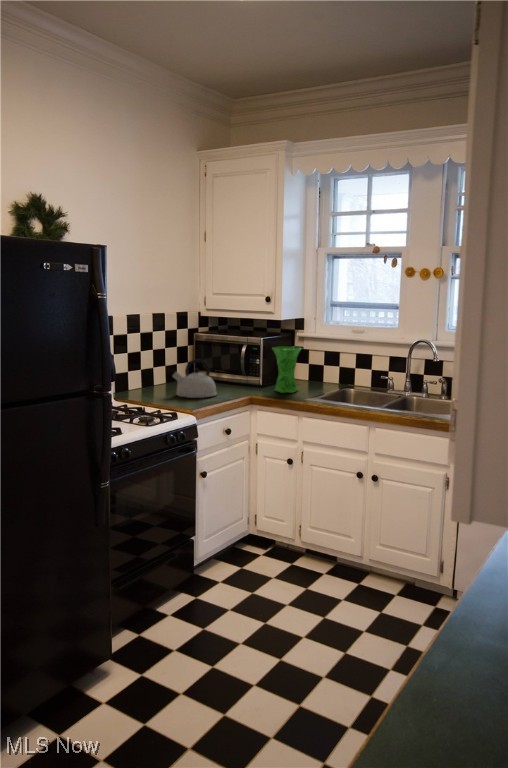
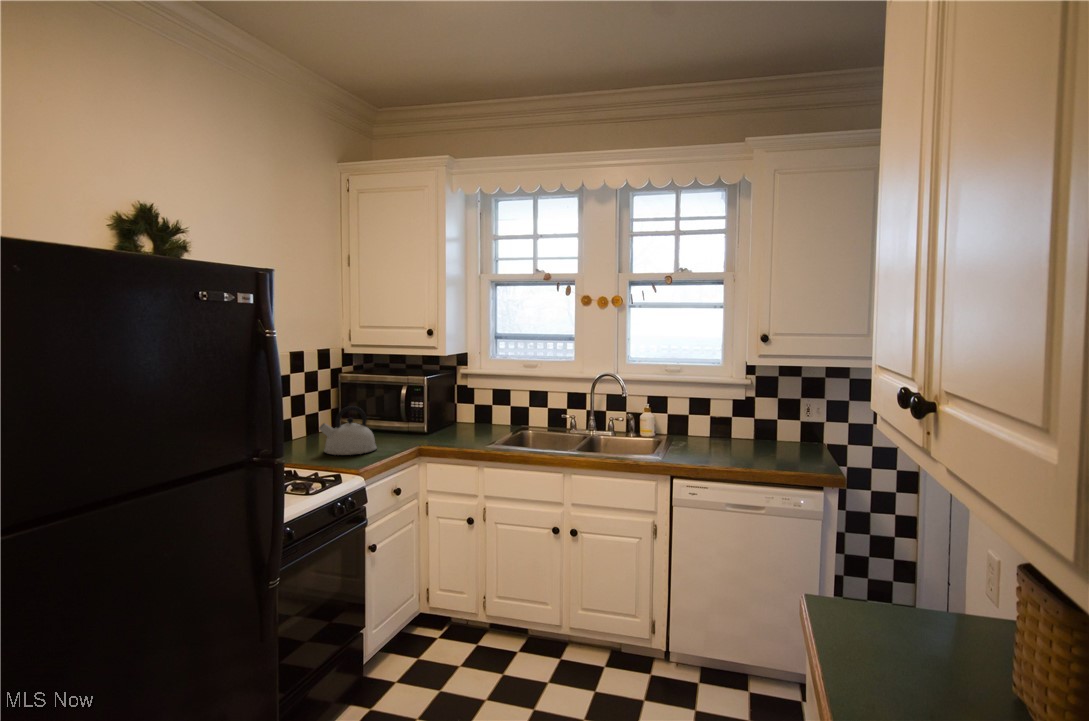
vase: present [272,346,301,393] -> none [439,385,474,440]

